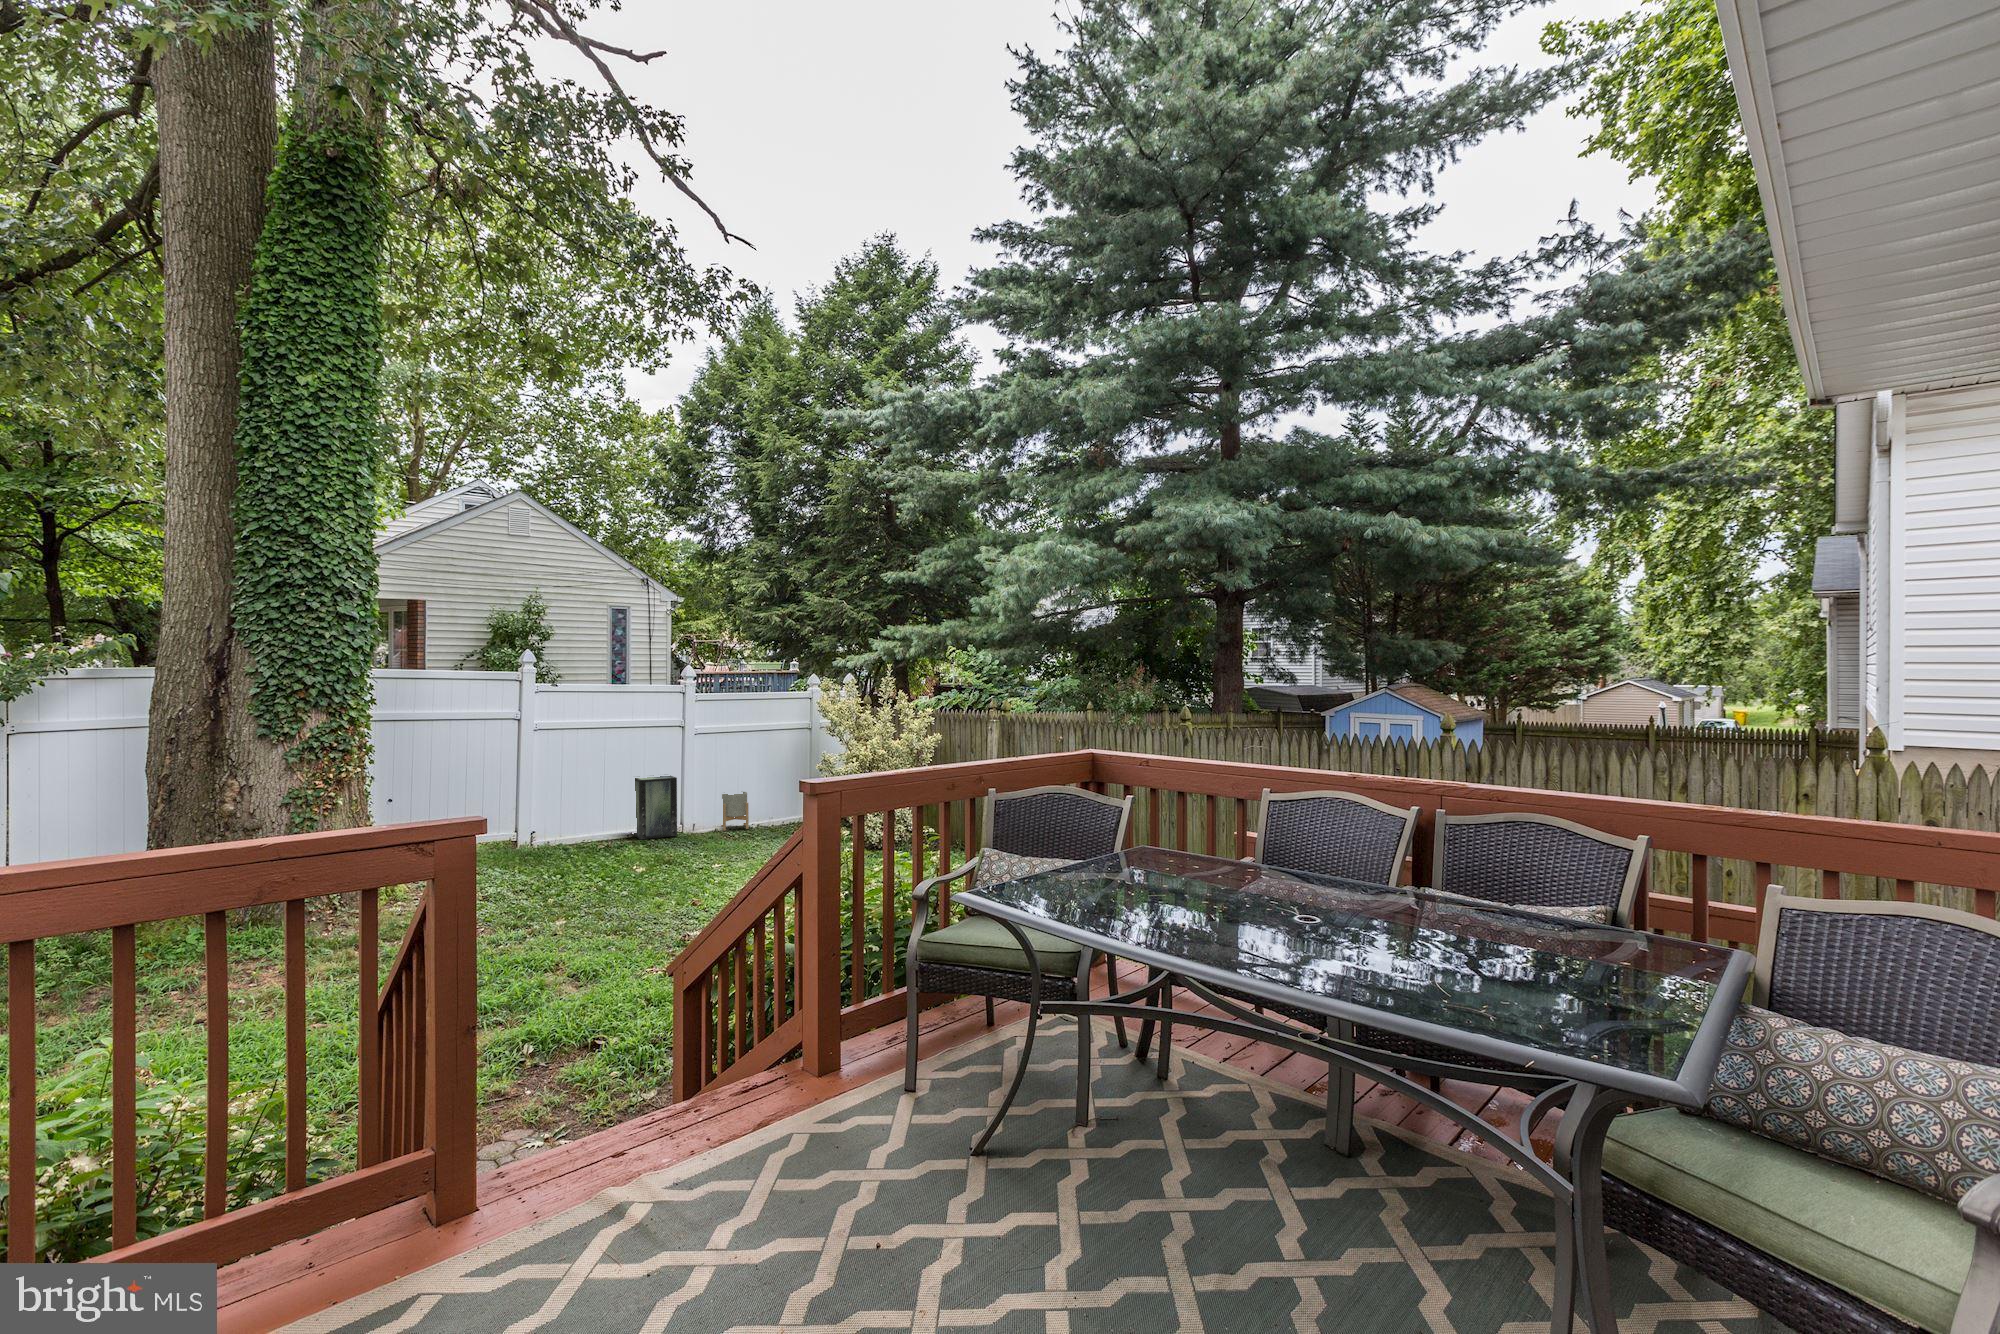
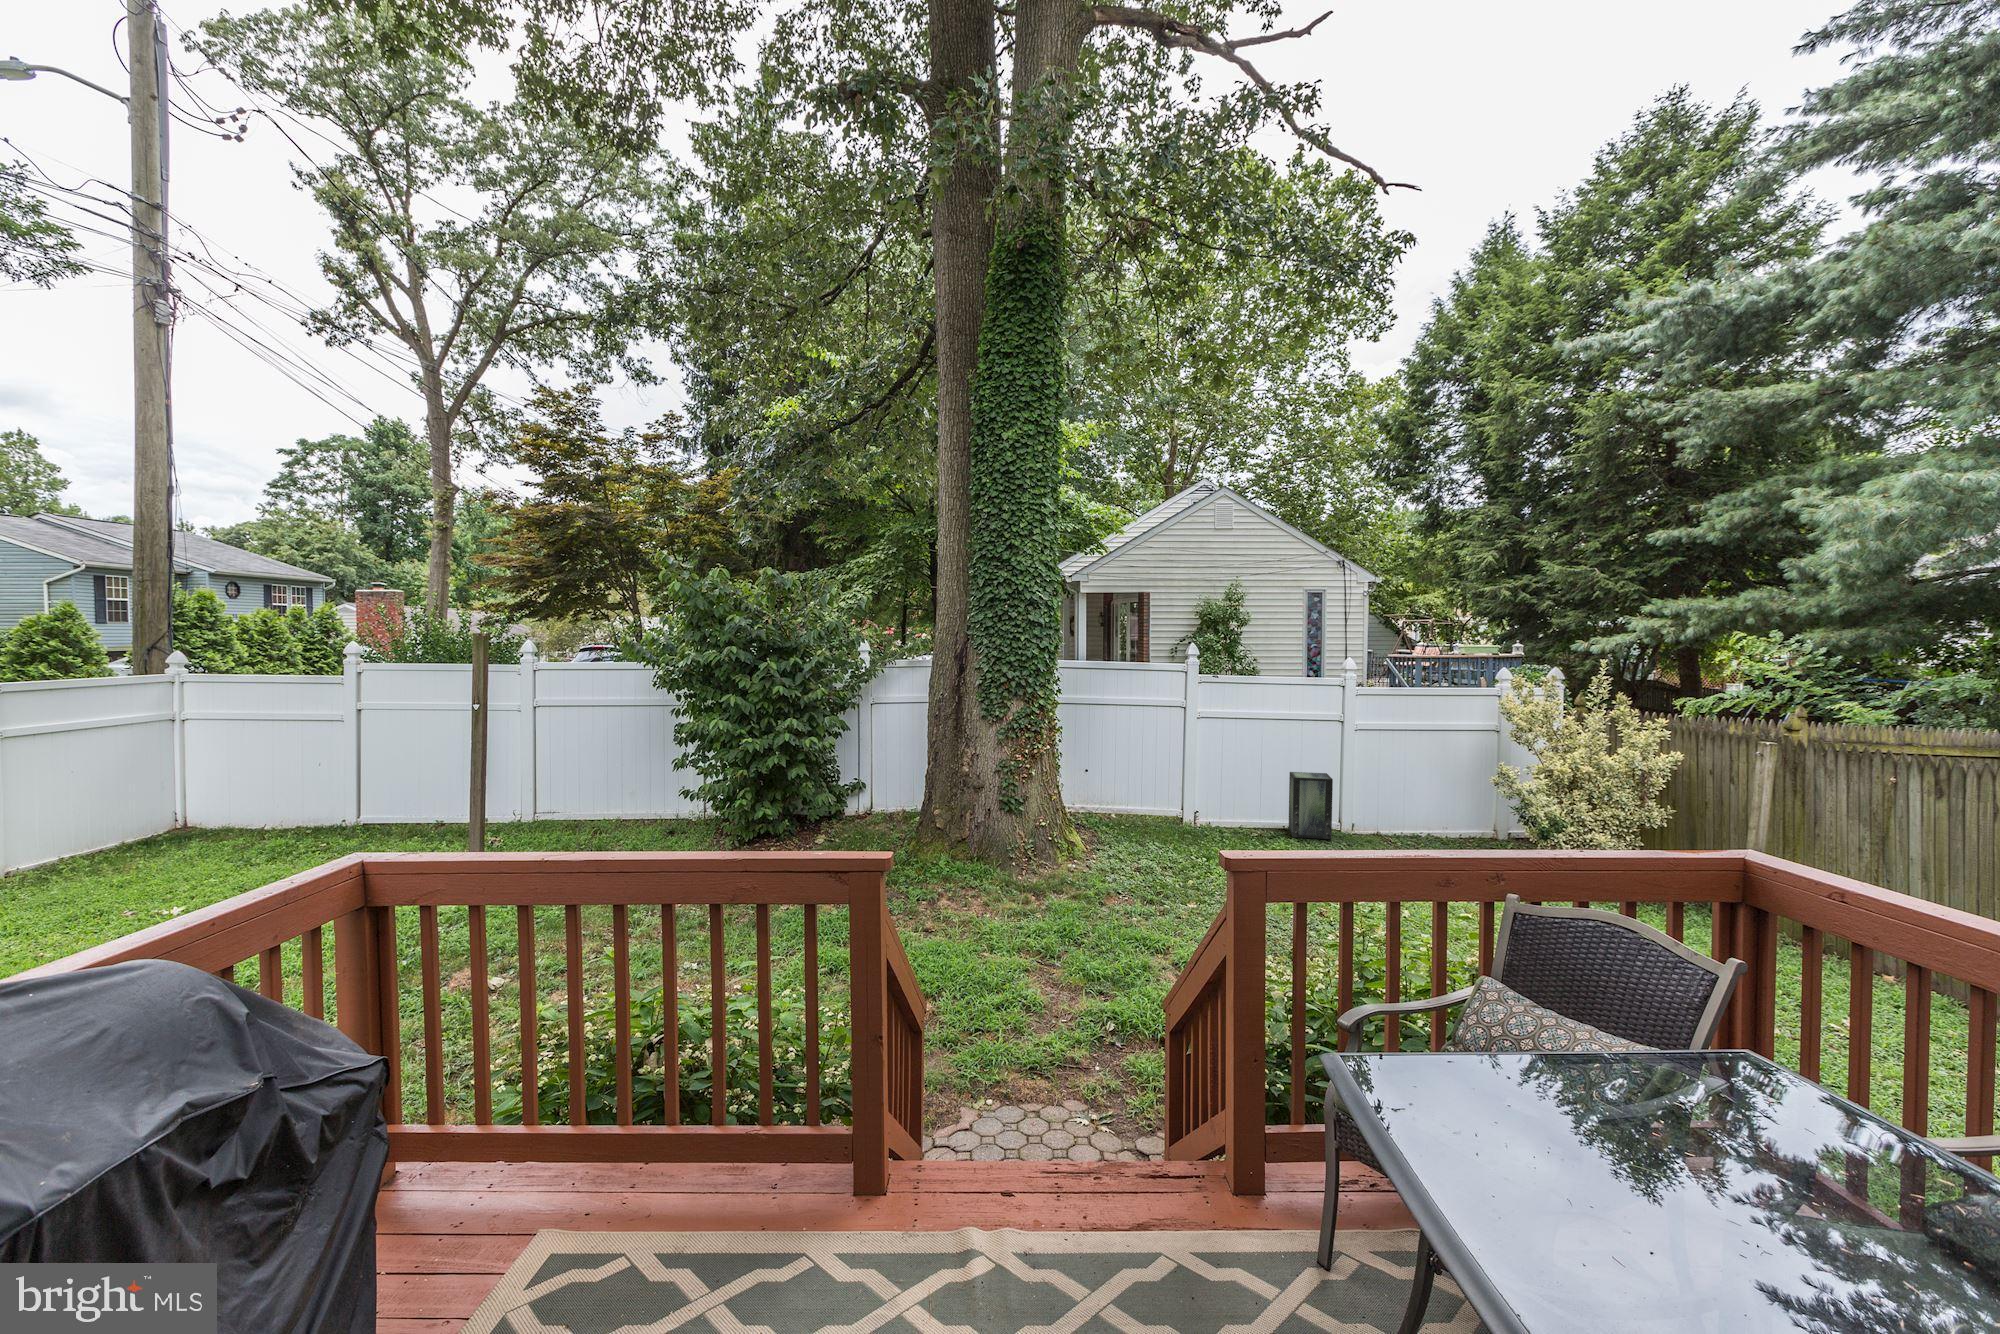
planter: present [721,792,749,831] -> none [1385,799,1415,844]

